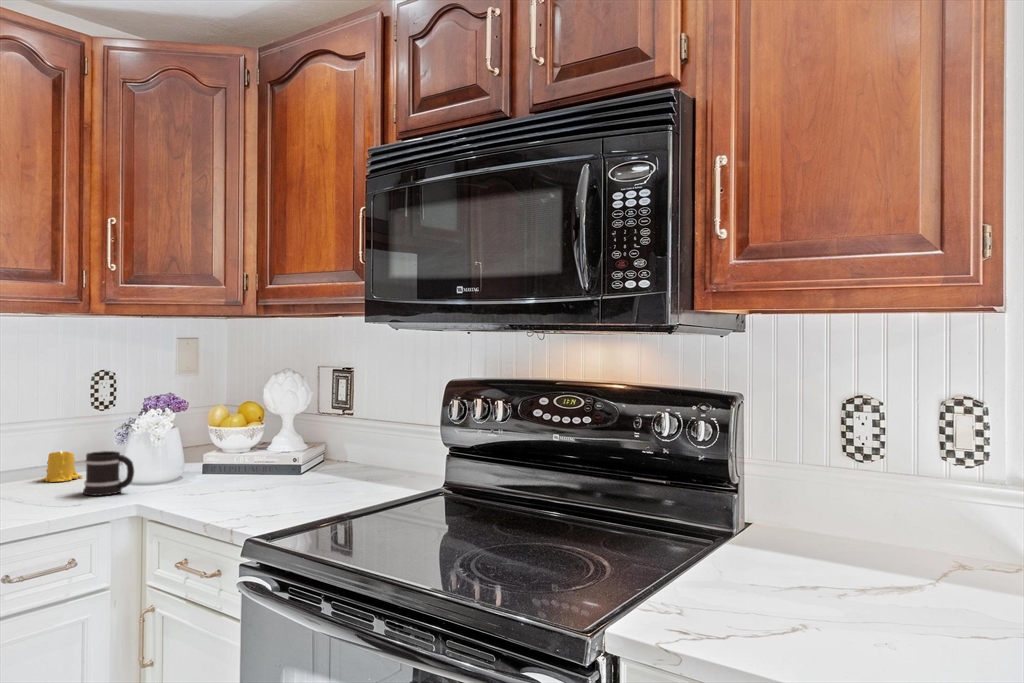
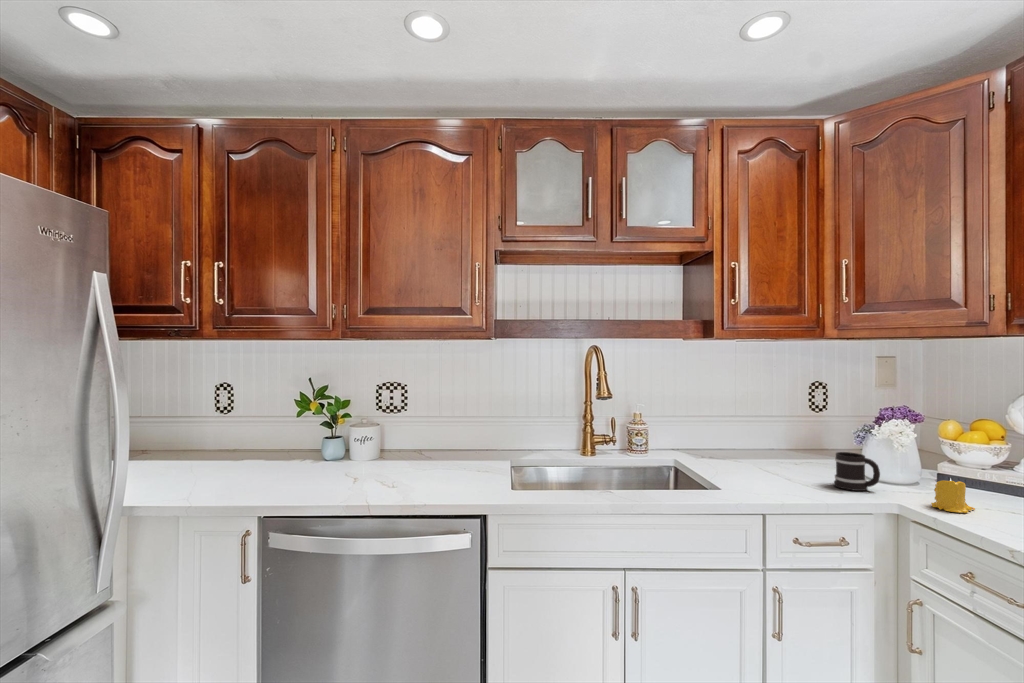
candle: present [42,451,83,482] -> present [931,479,975,513]

